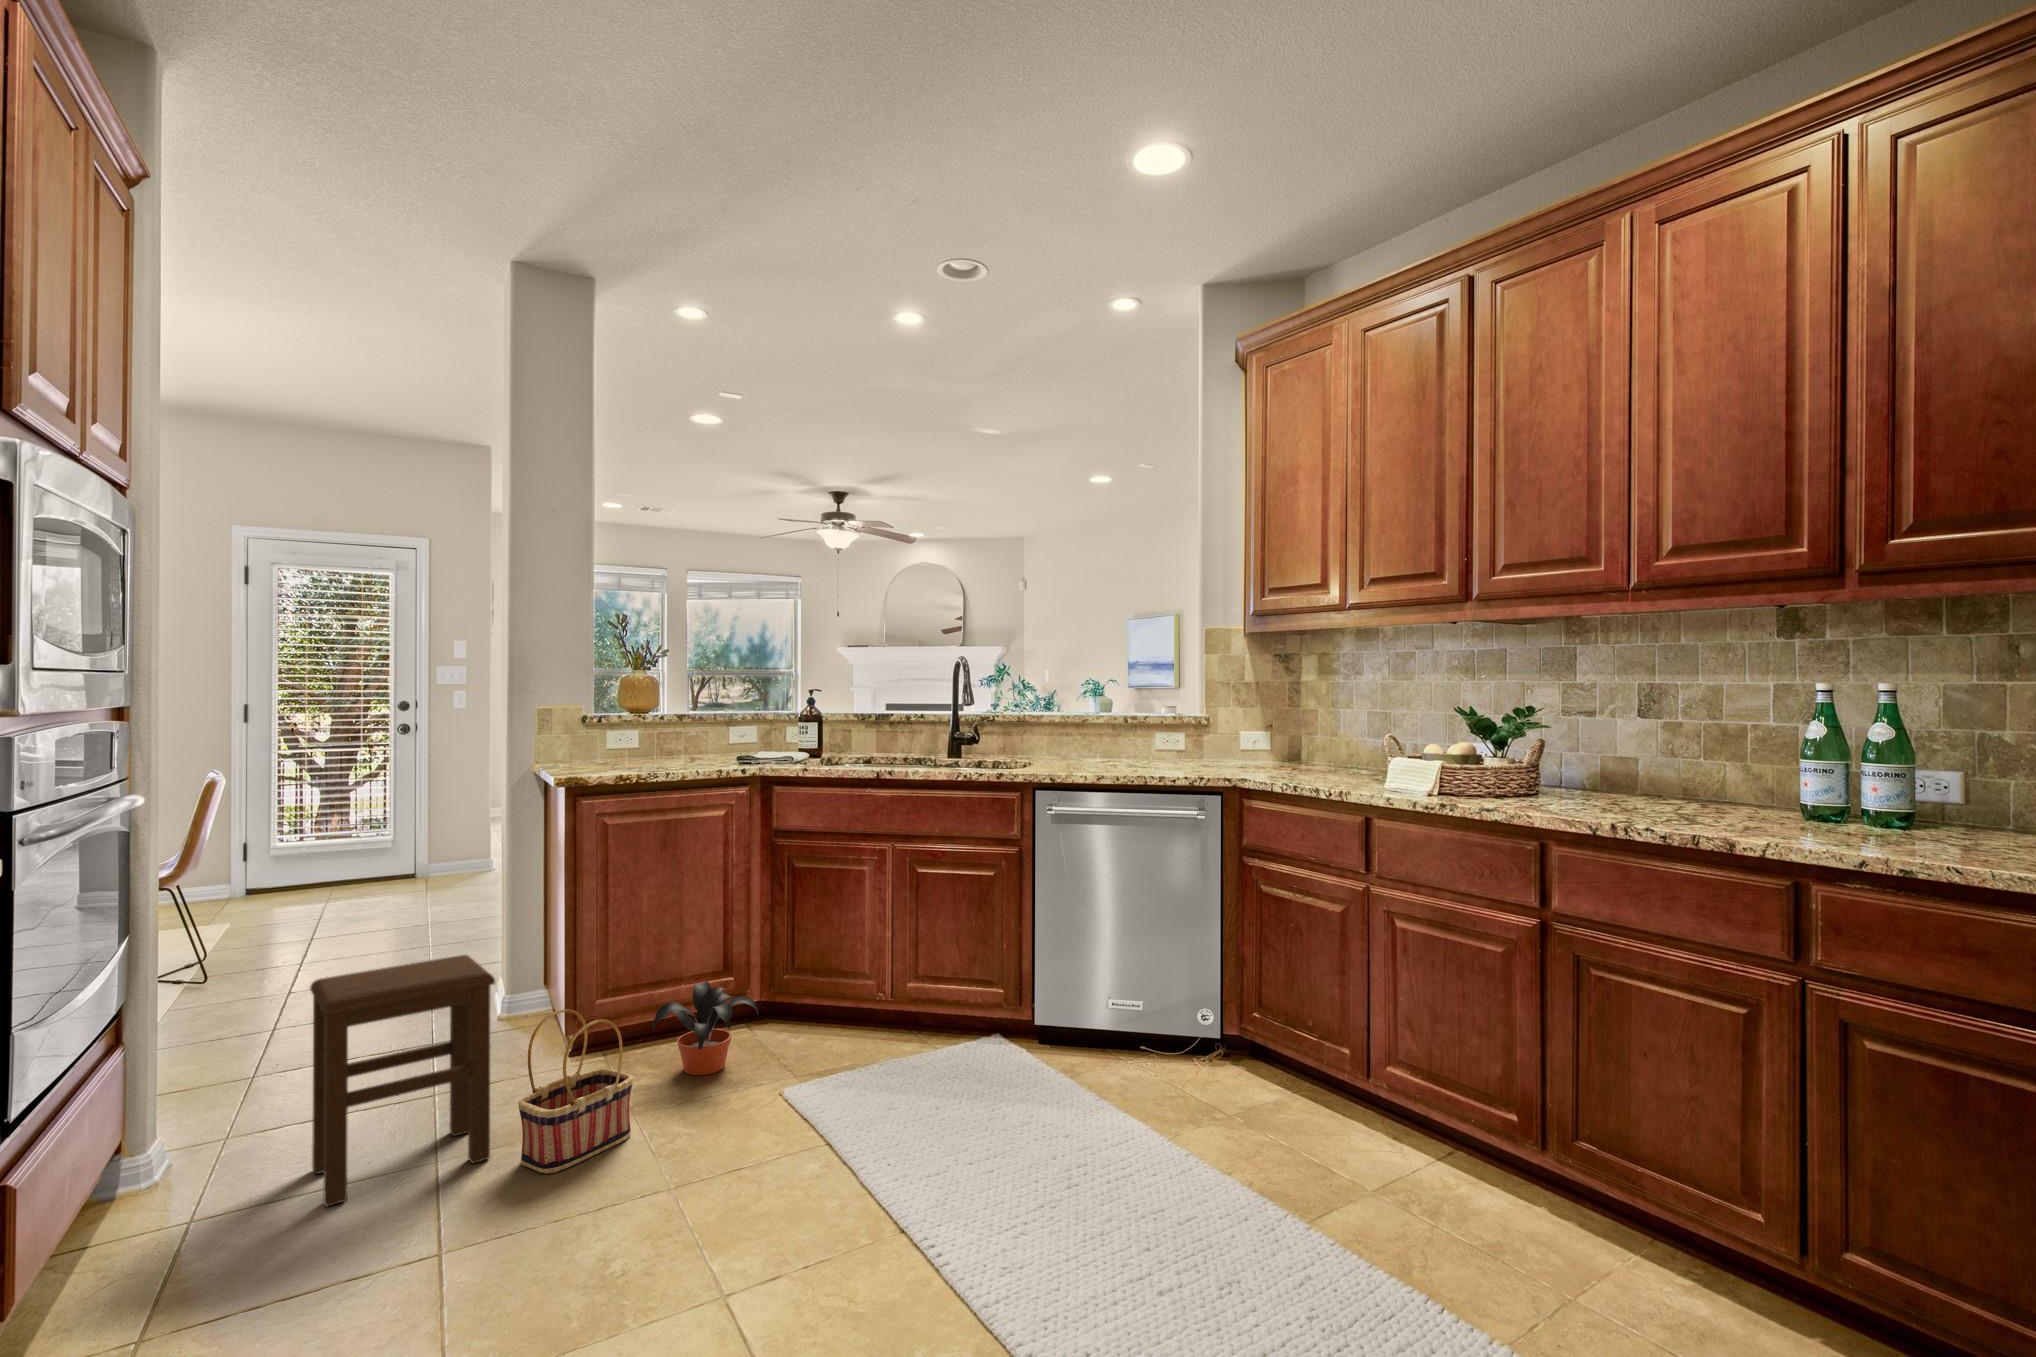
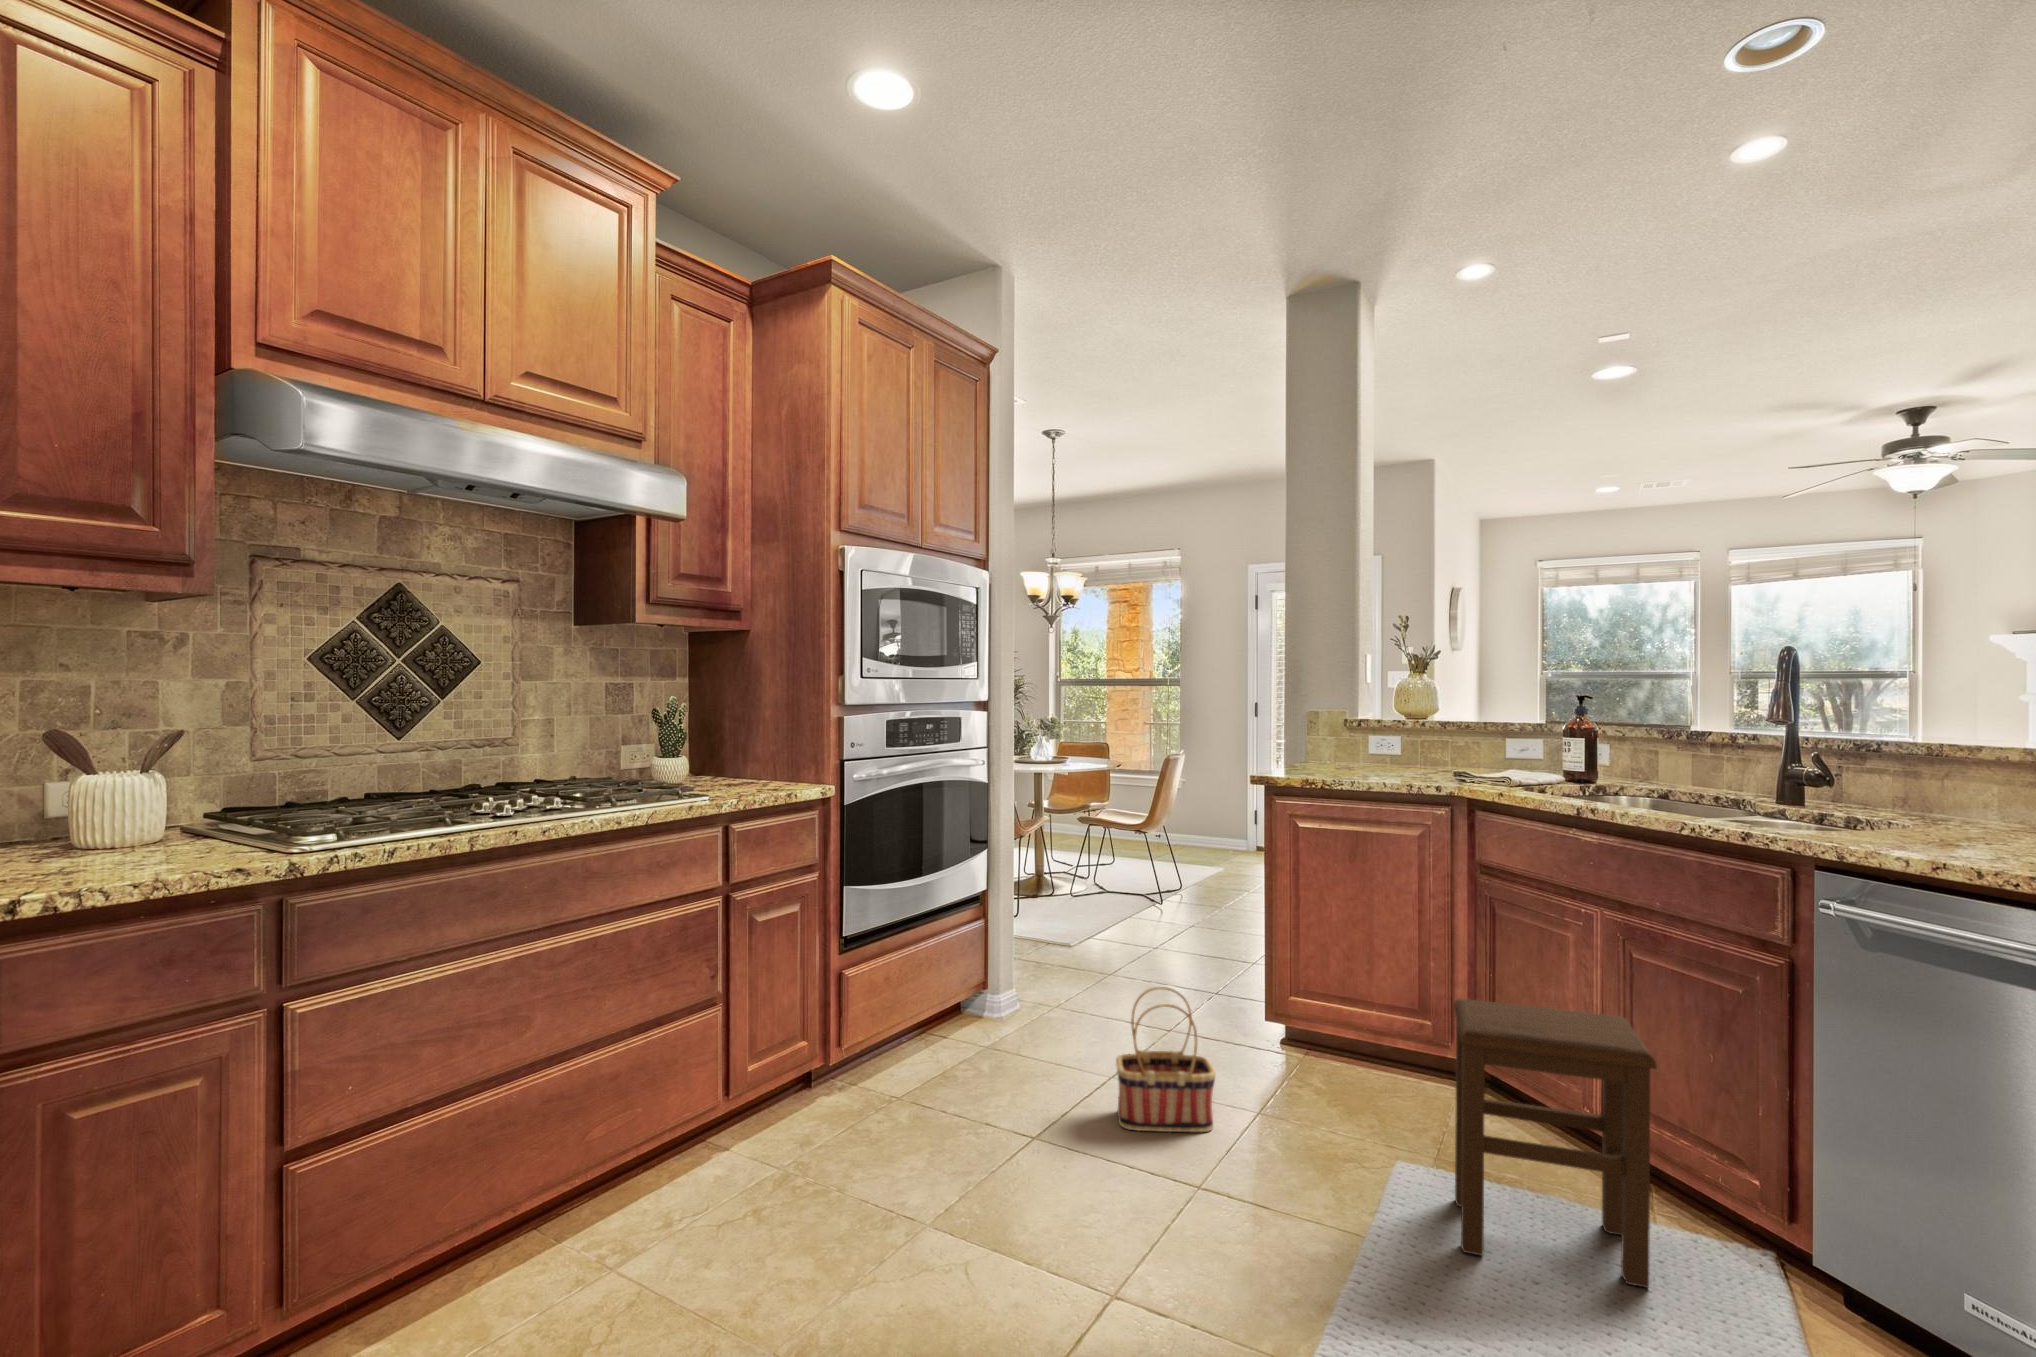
stool: present [310,955,495,1206] -> present [1454,999,1657,1288]
potted plant: present [652,981,758,1075] -> none [1286,1011,1403,1114]

